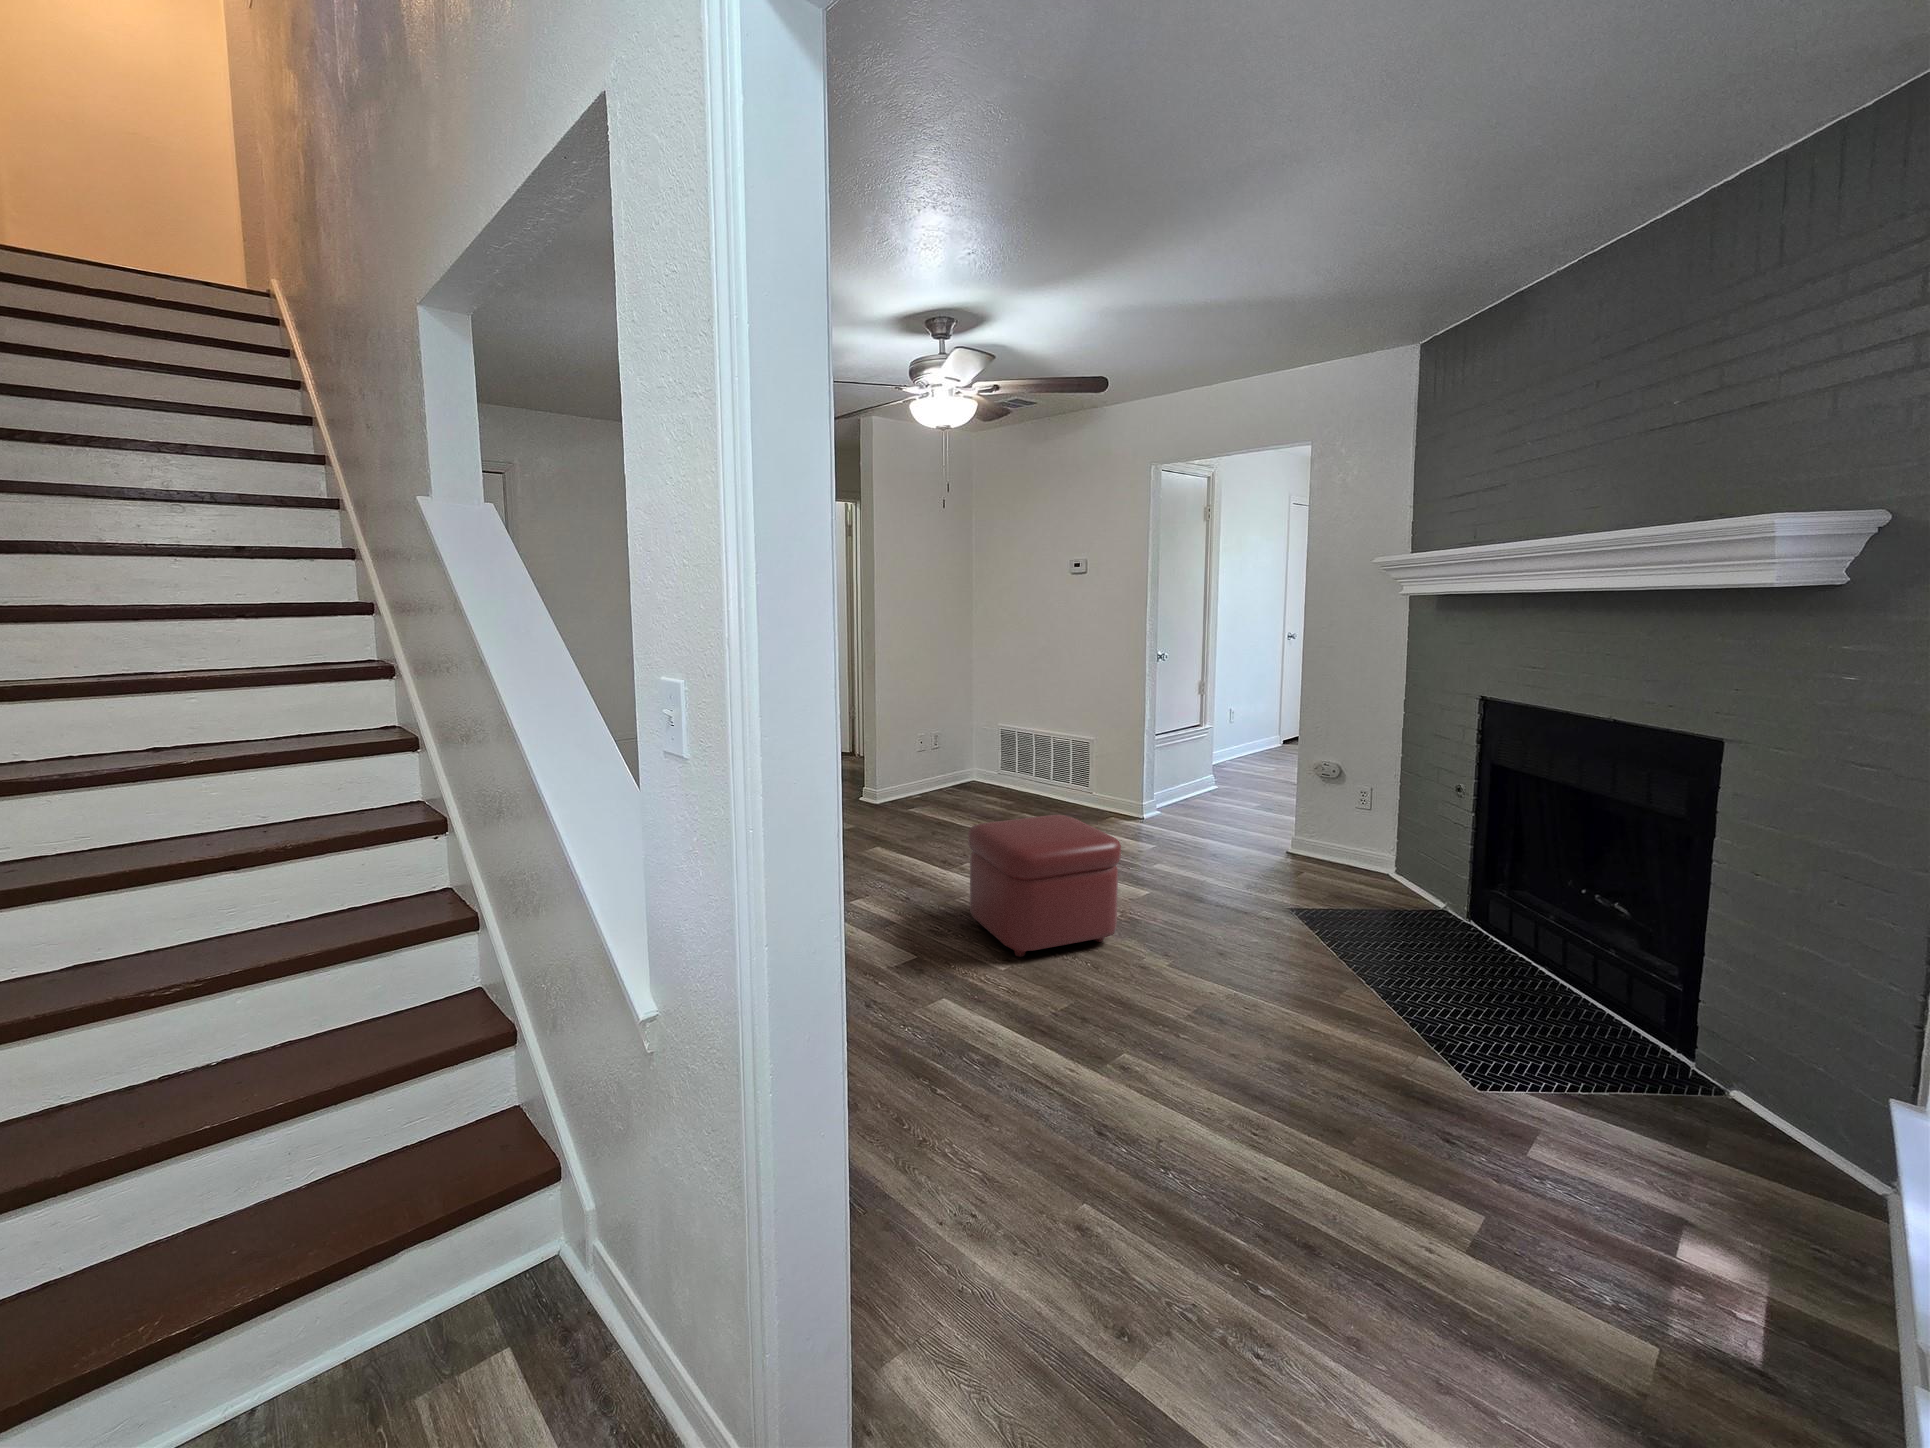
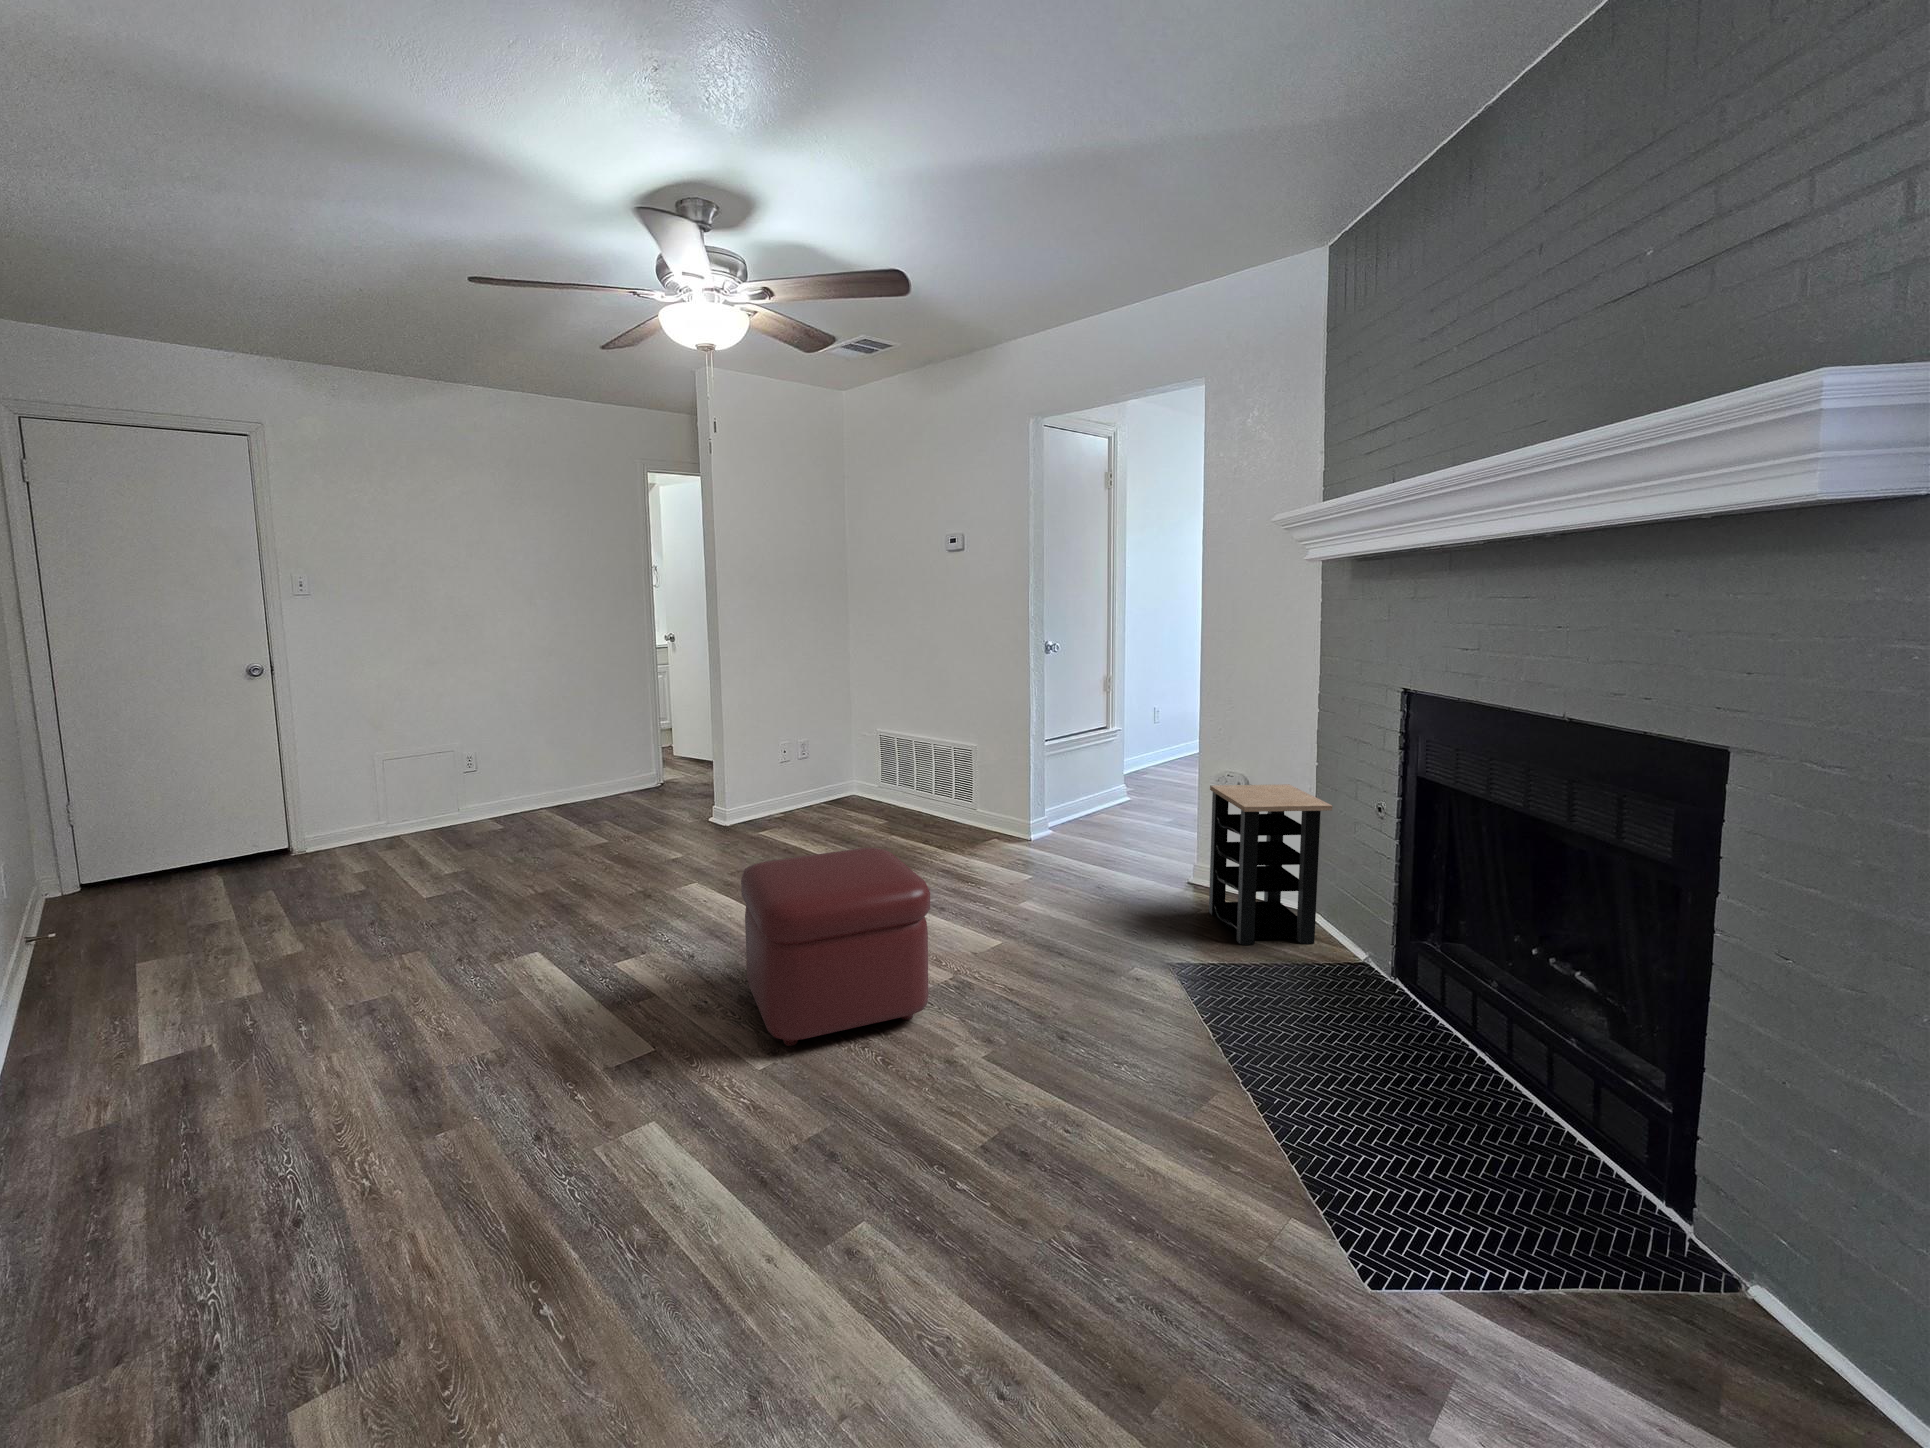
side table: none [1310,772,1418,897] -> present [1209,784,1332,945]

